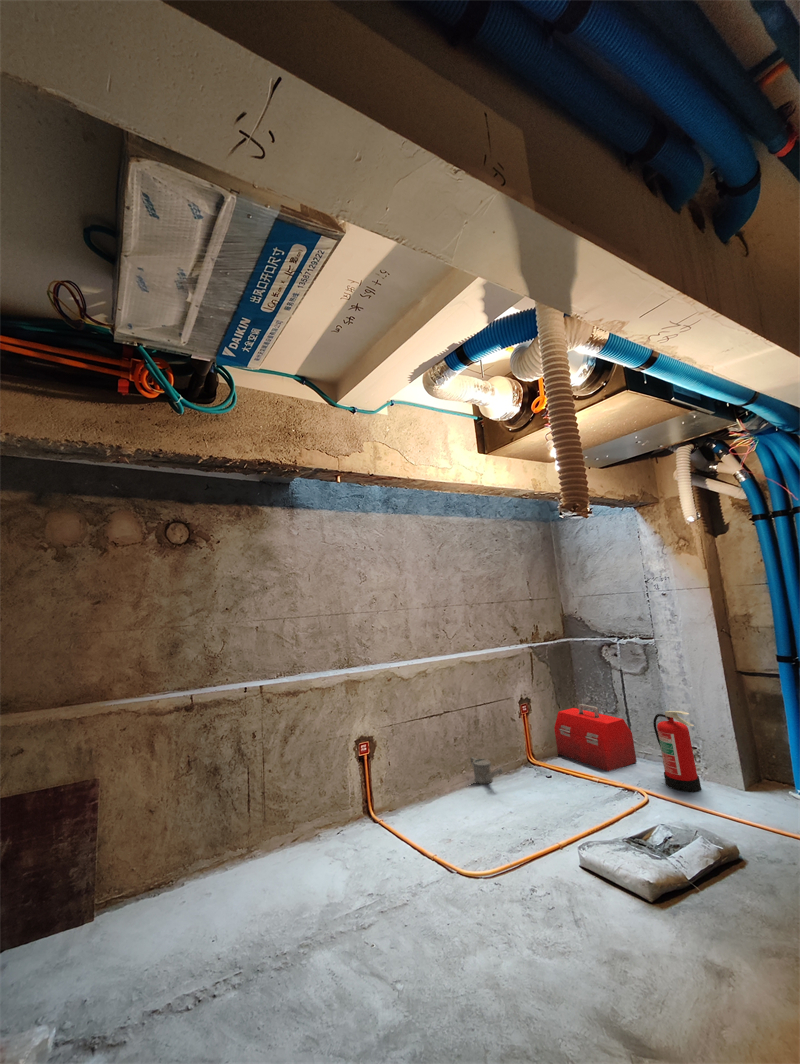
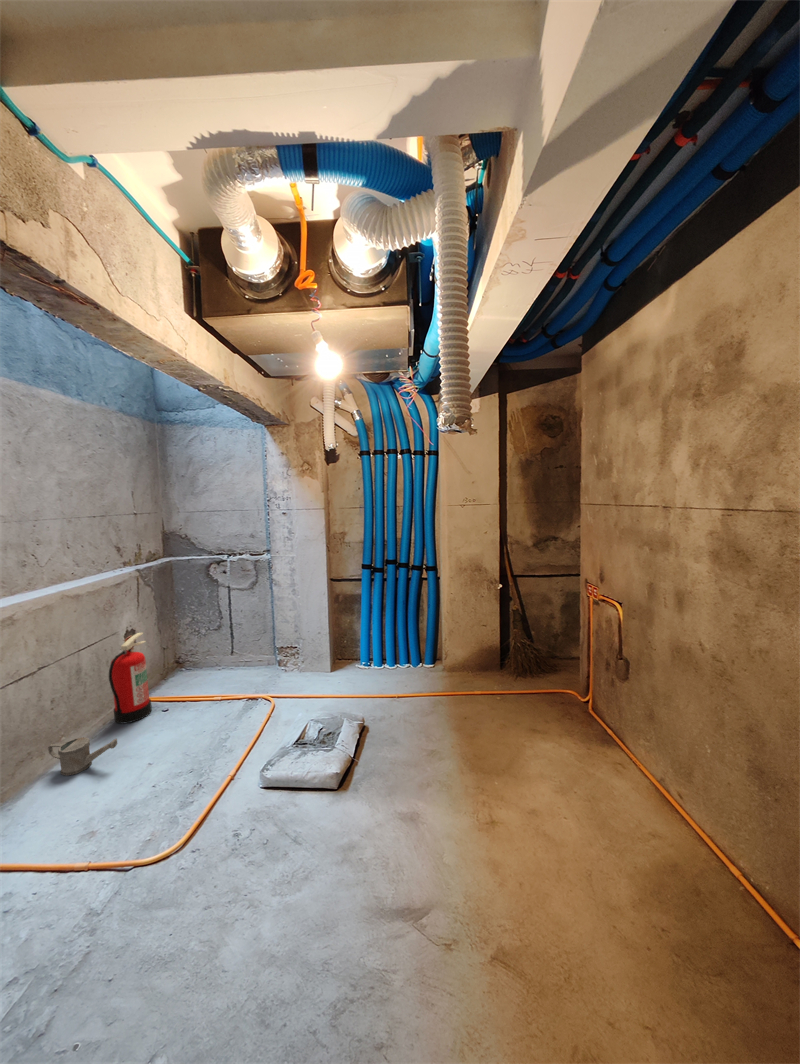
toolbox: present [554,704,637,771] -> none [152,629,239,691]
fire extinguisher: present [653,711,701,792] -> present [109,633,152,724]

